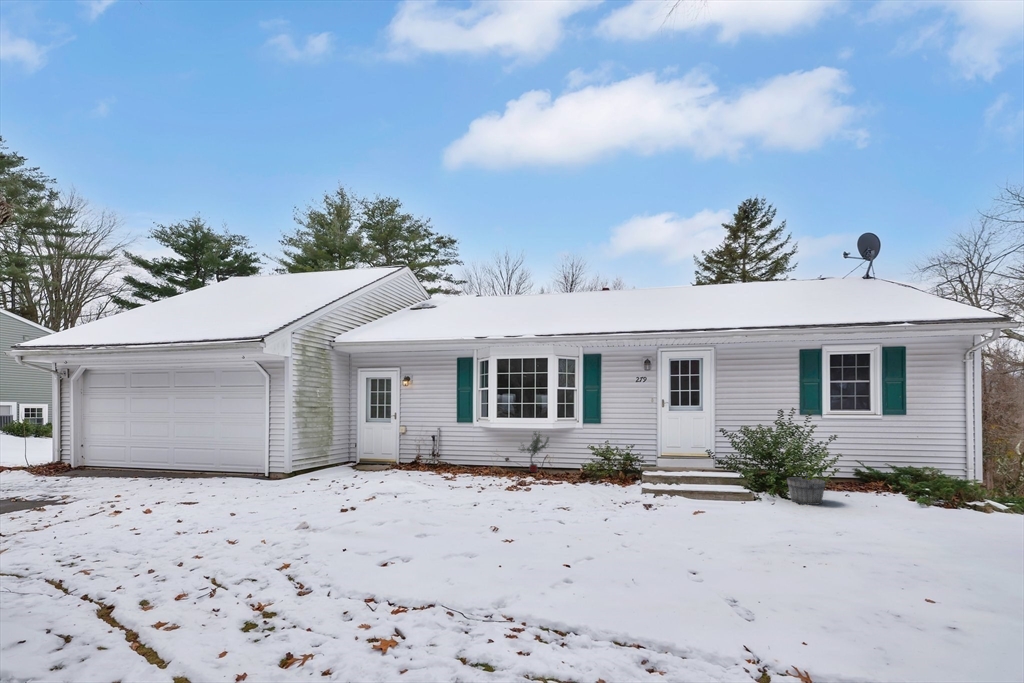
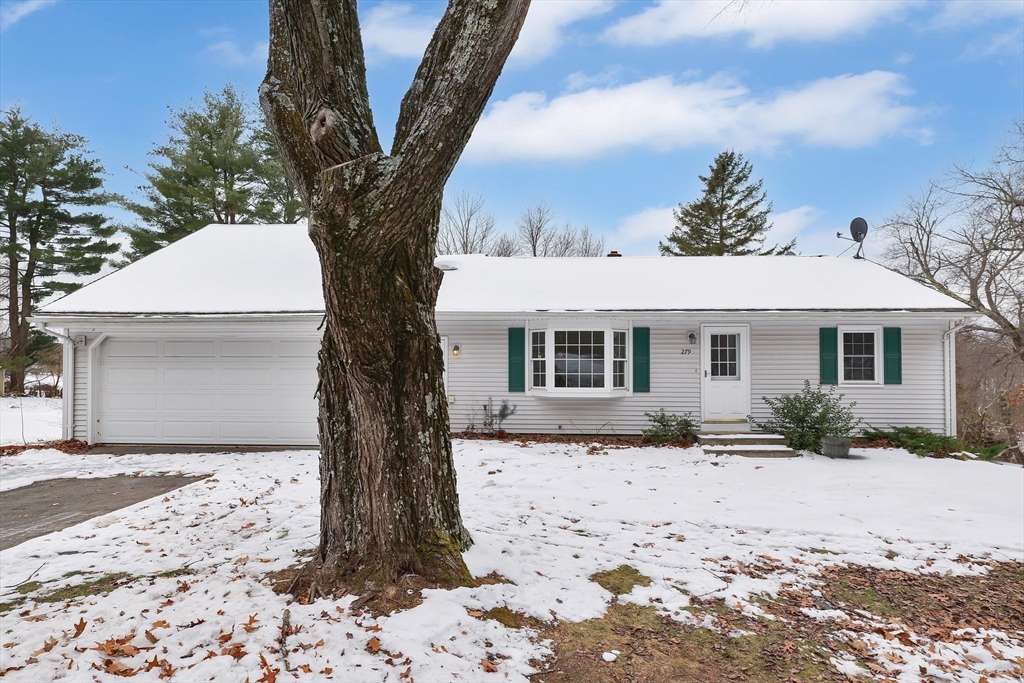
potted tree: present [519,432,549,473] -> present [487,399,517,438]

